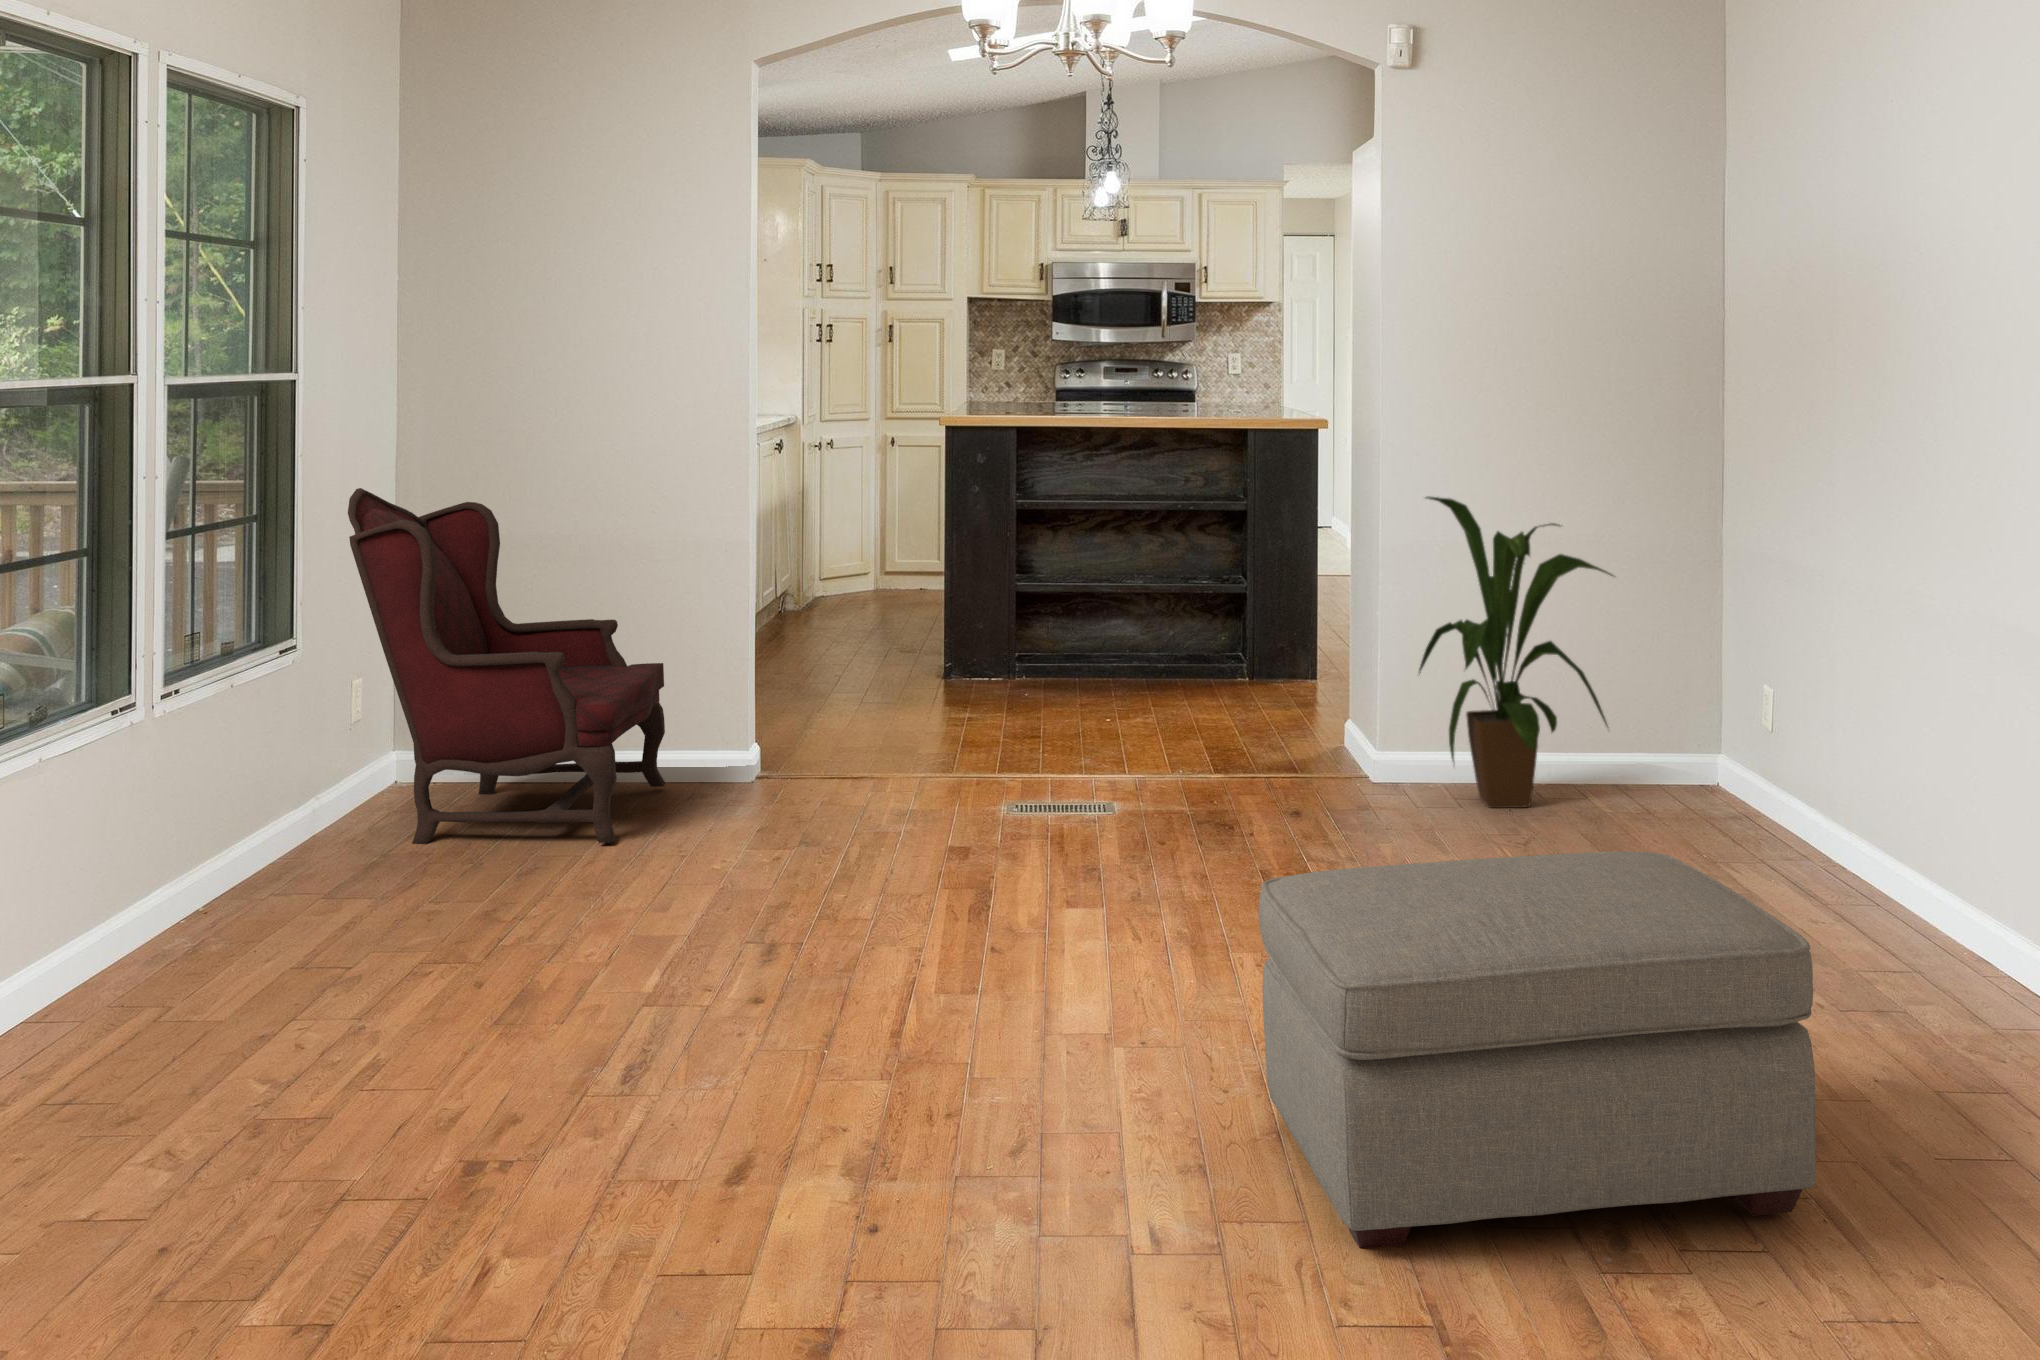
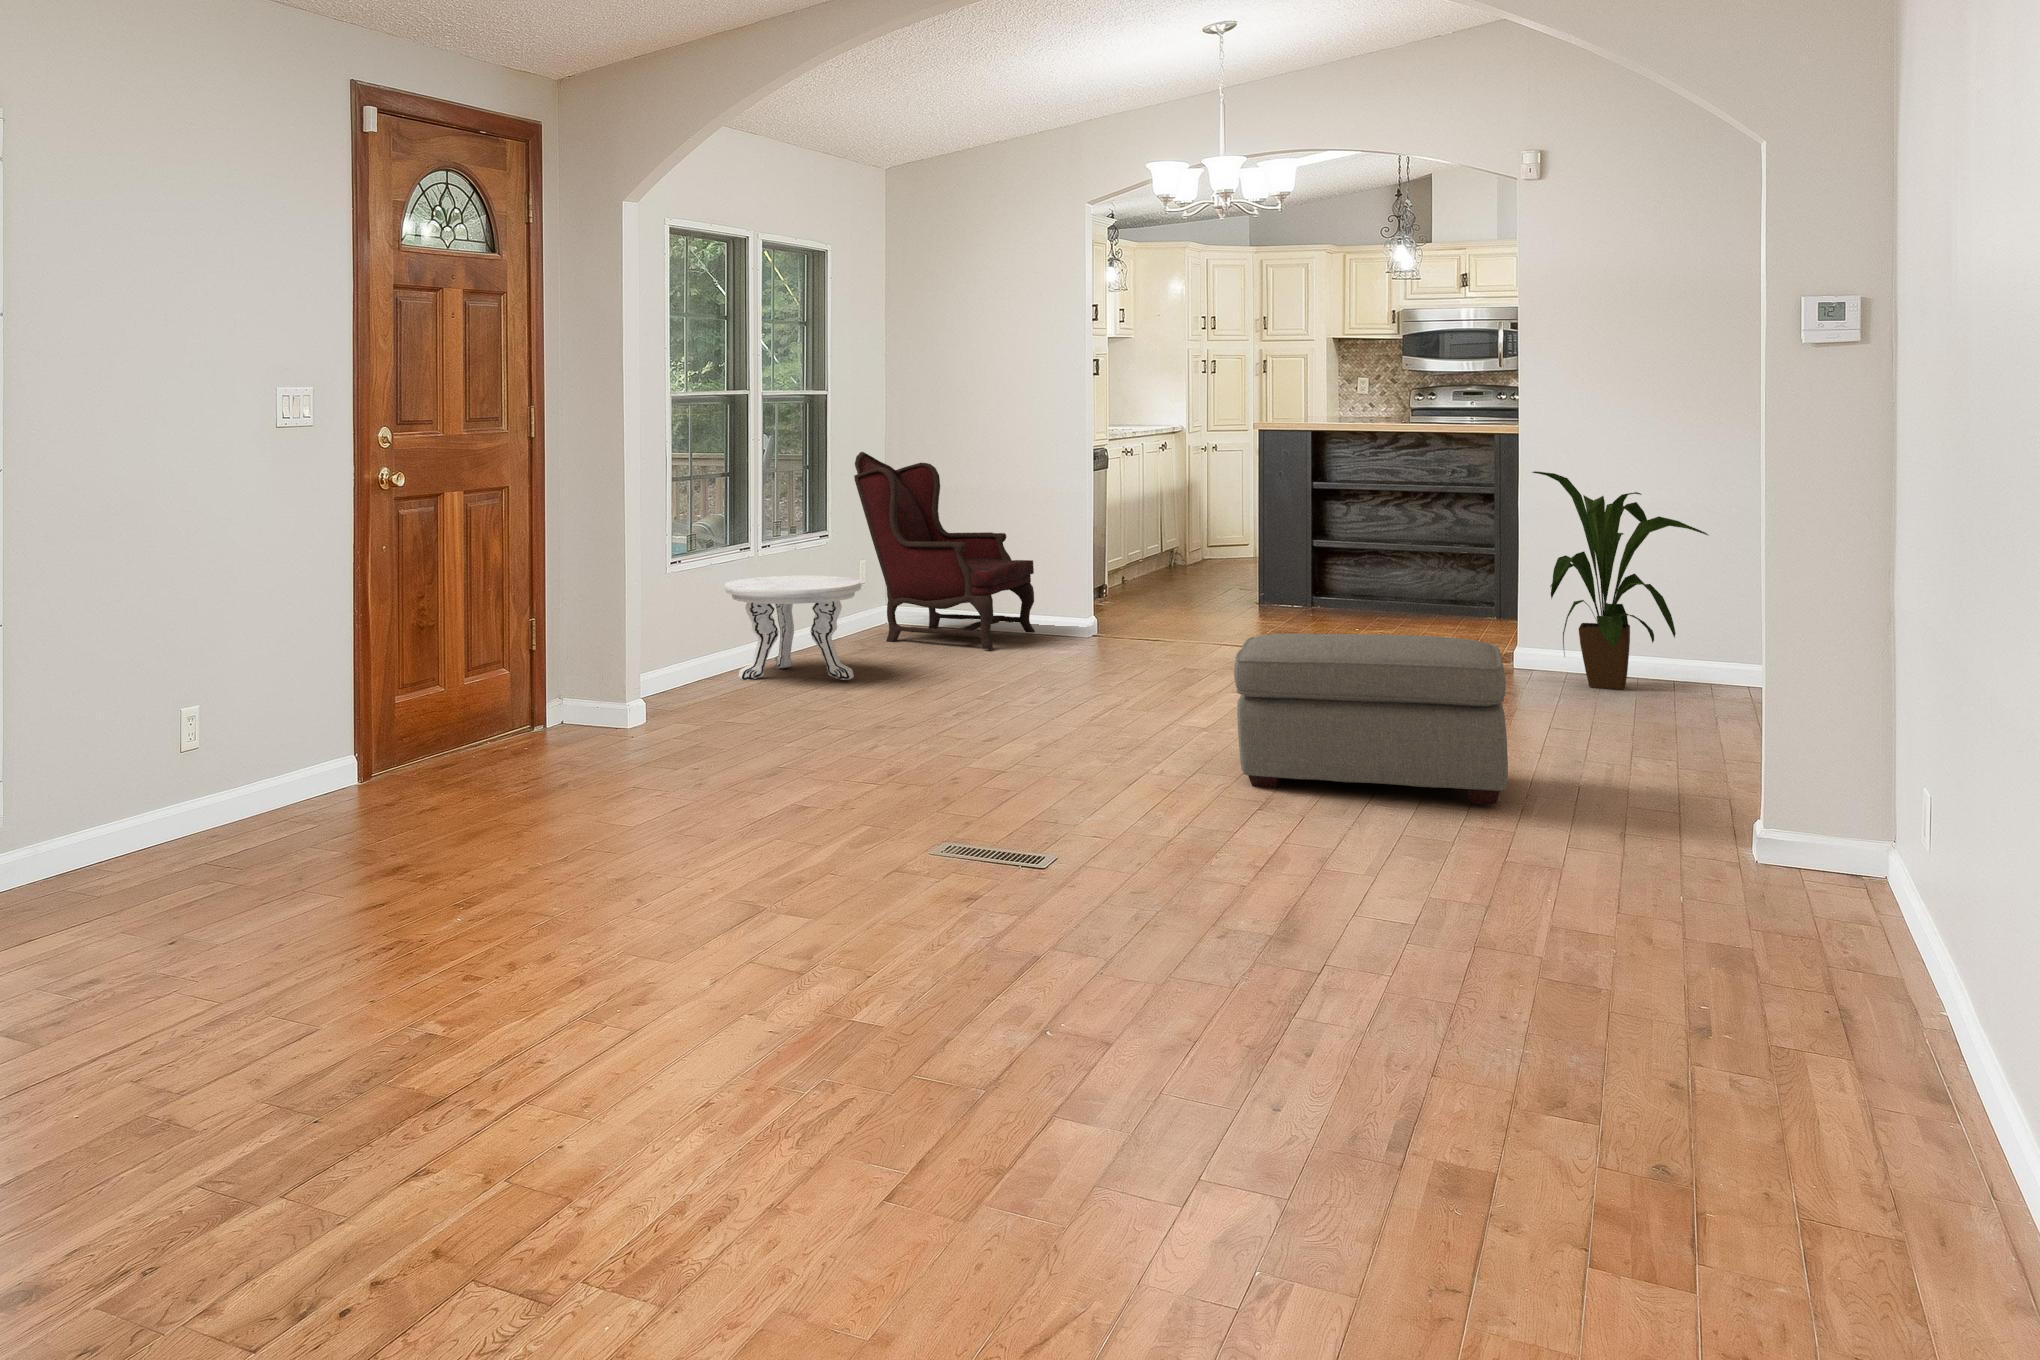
side table: none [78,763,395,1035] -> present [725,576,861,680]

